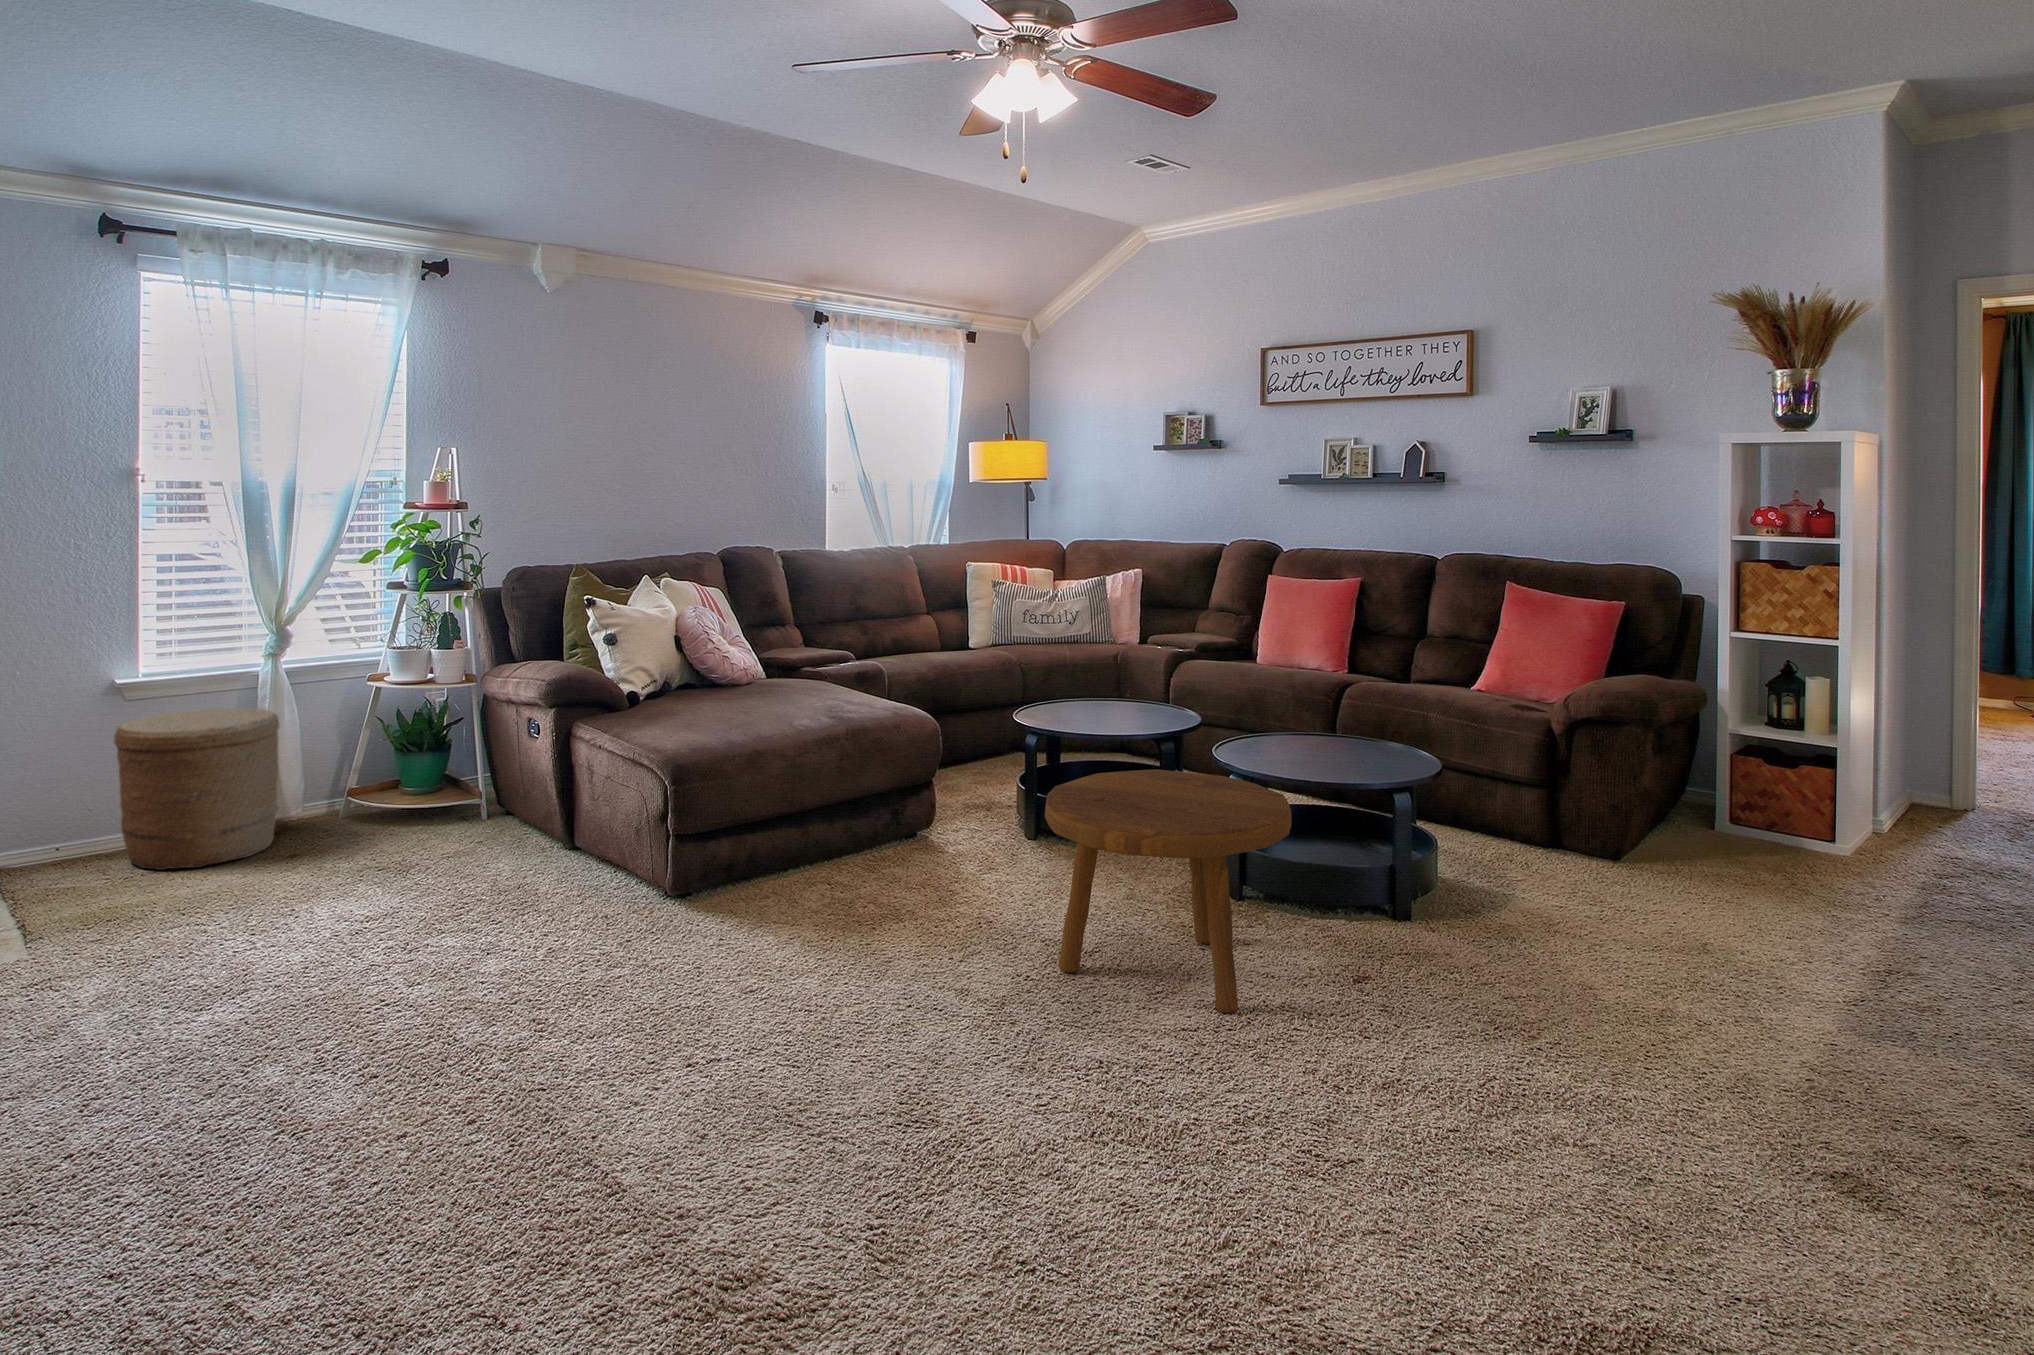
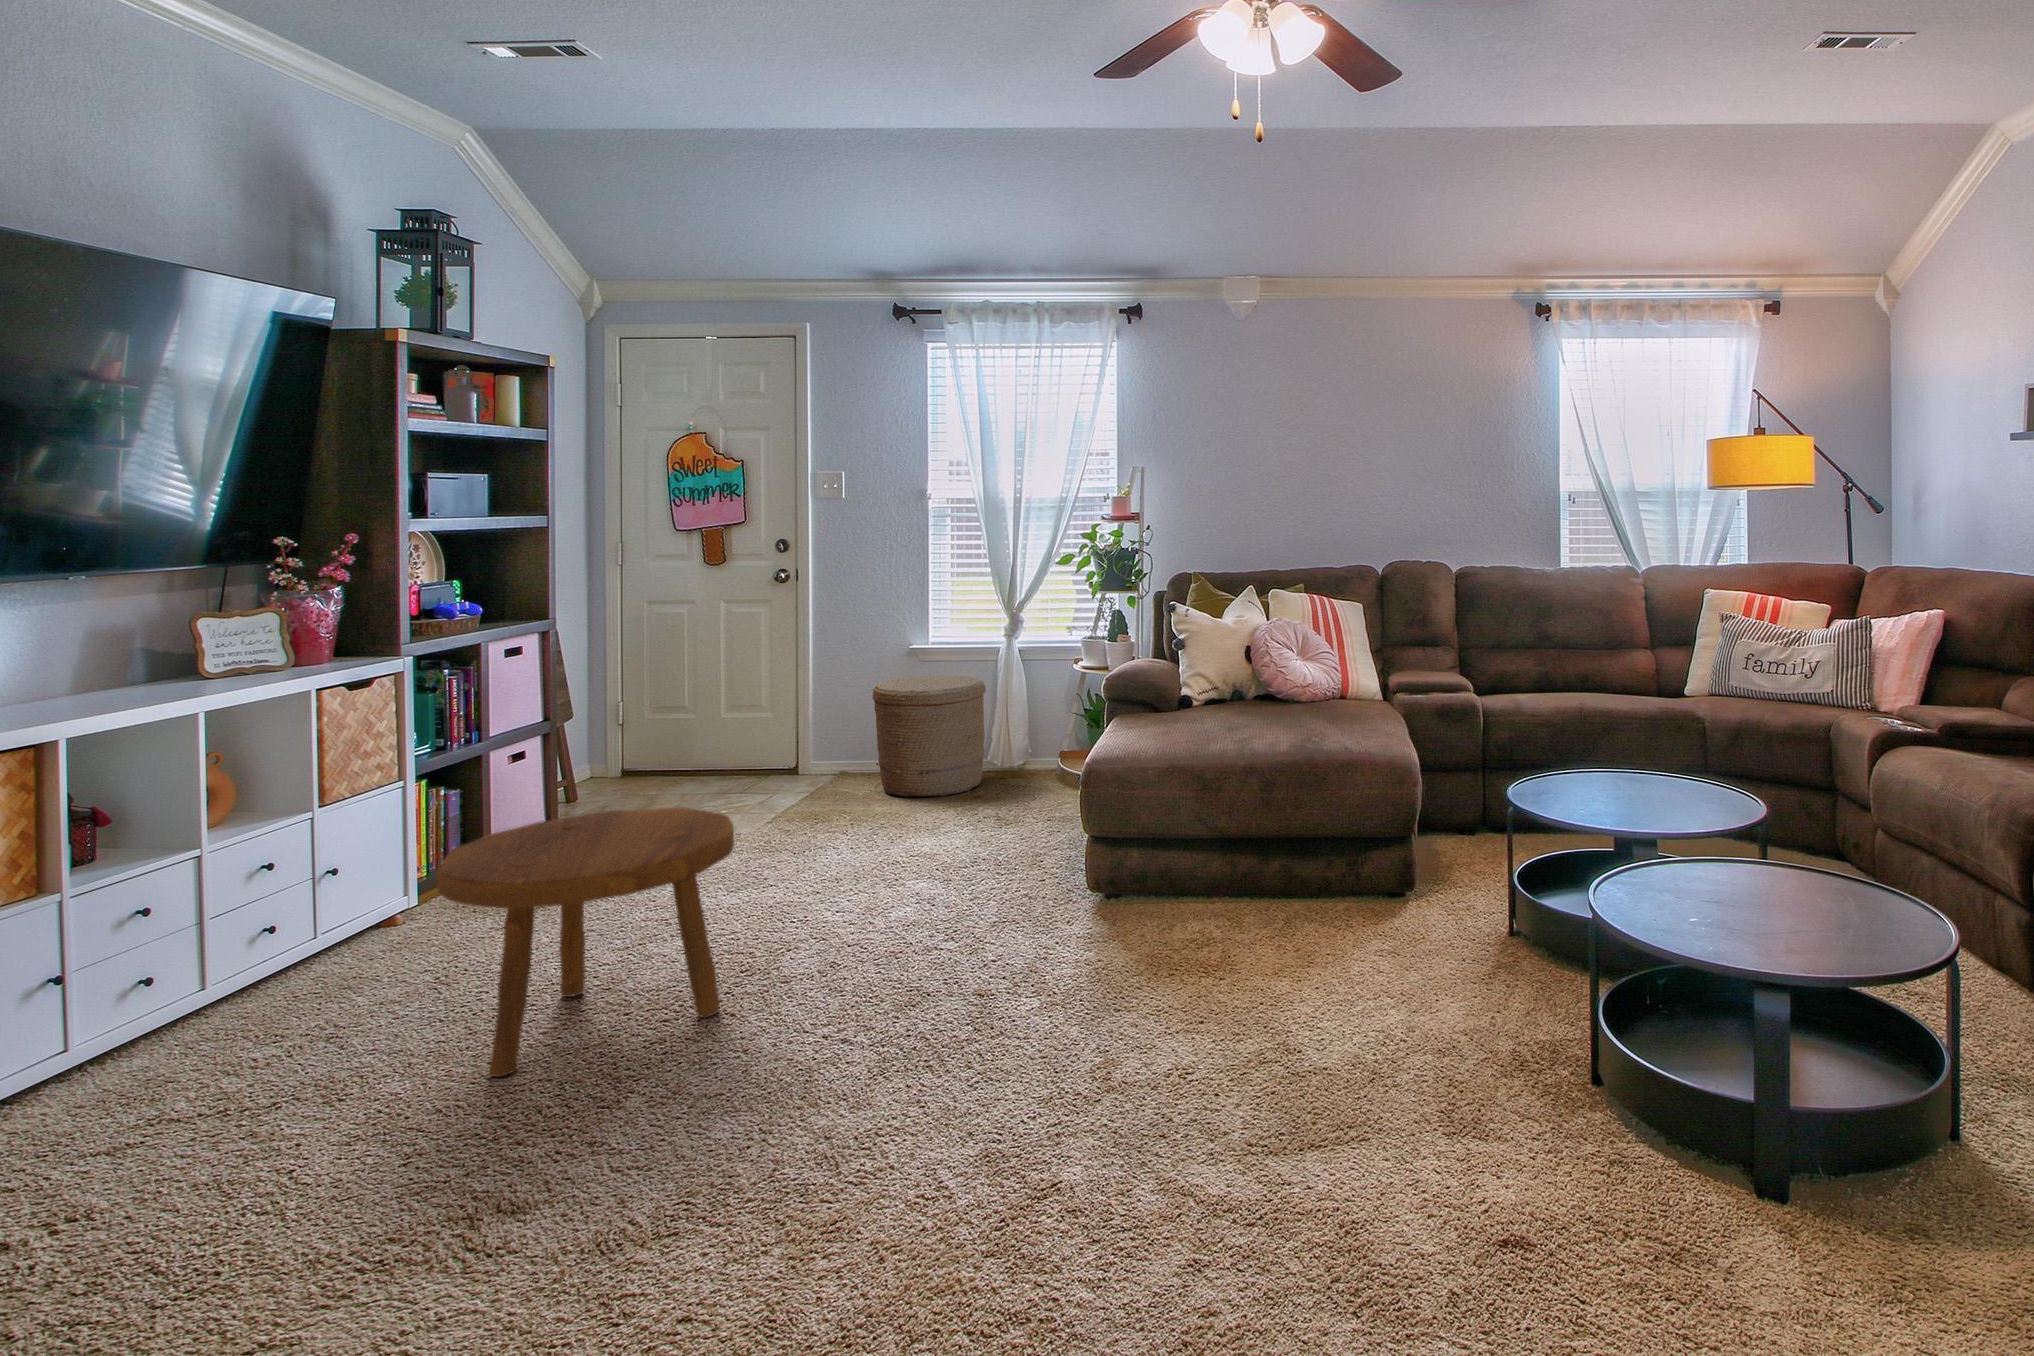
footstool: present [1045,769,1291,1013] -> present [436,807,734,1077]

